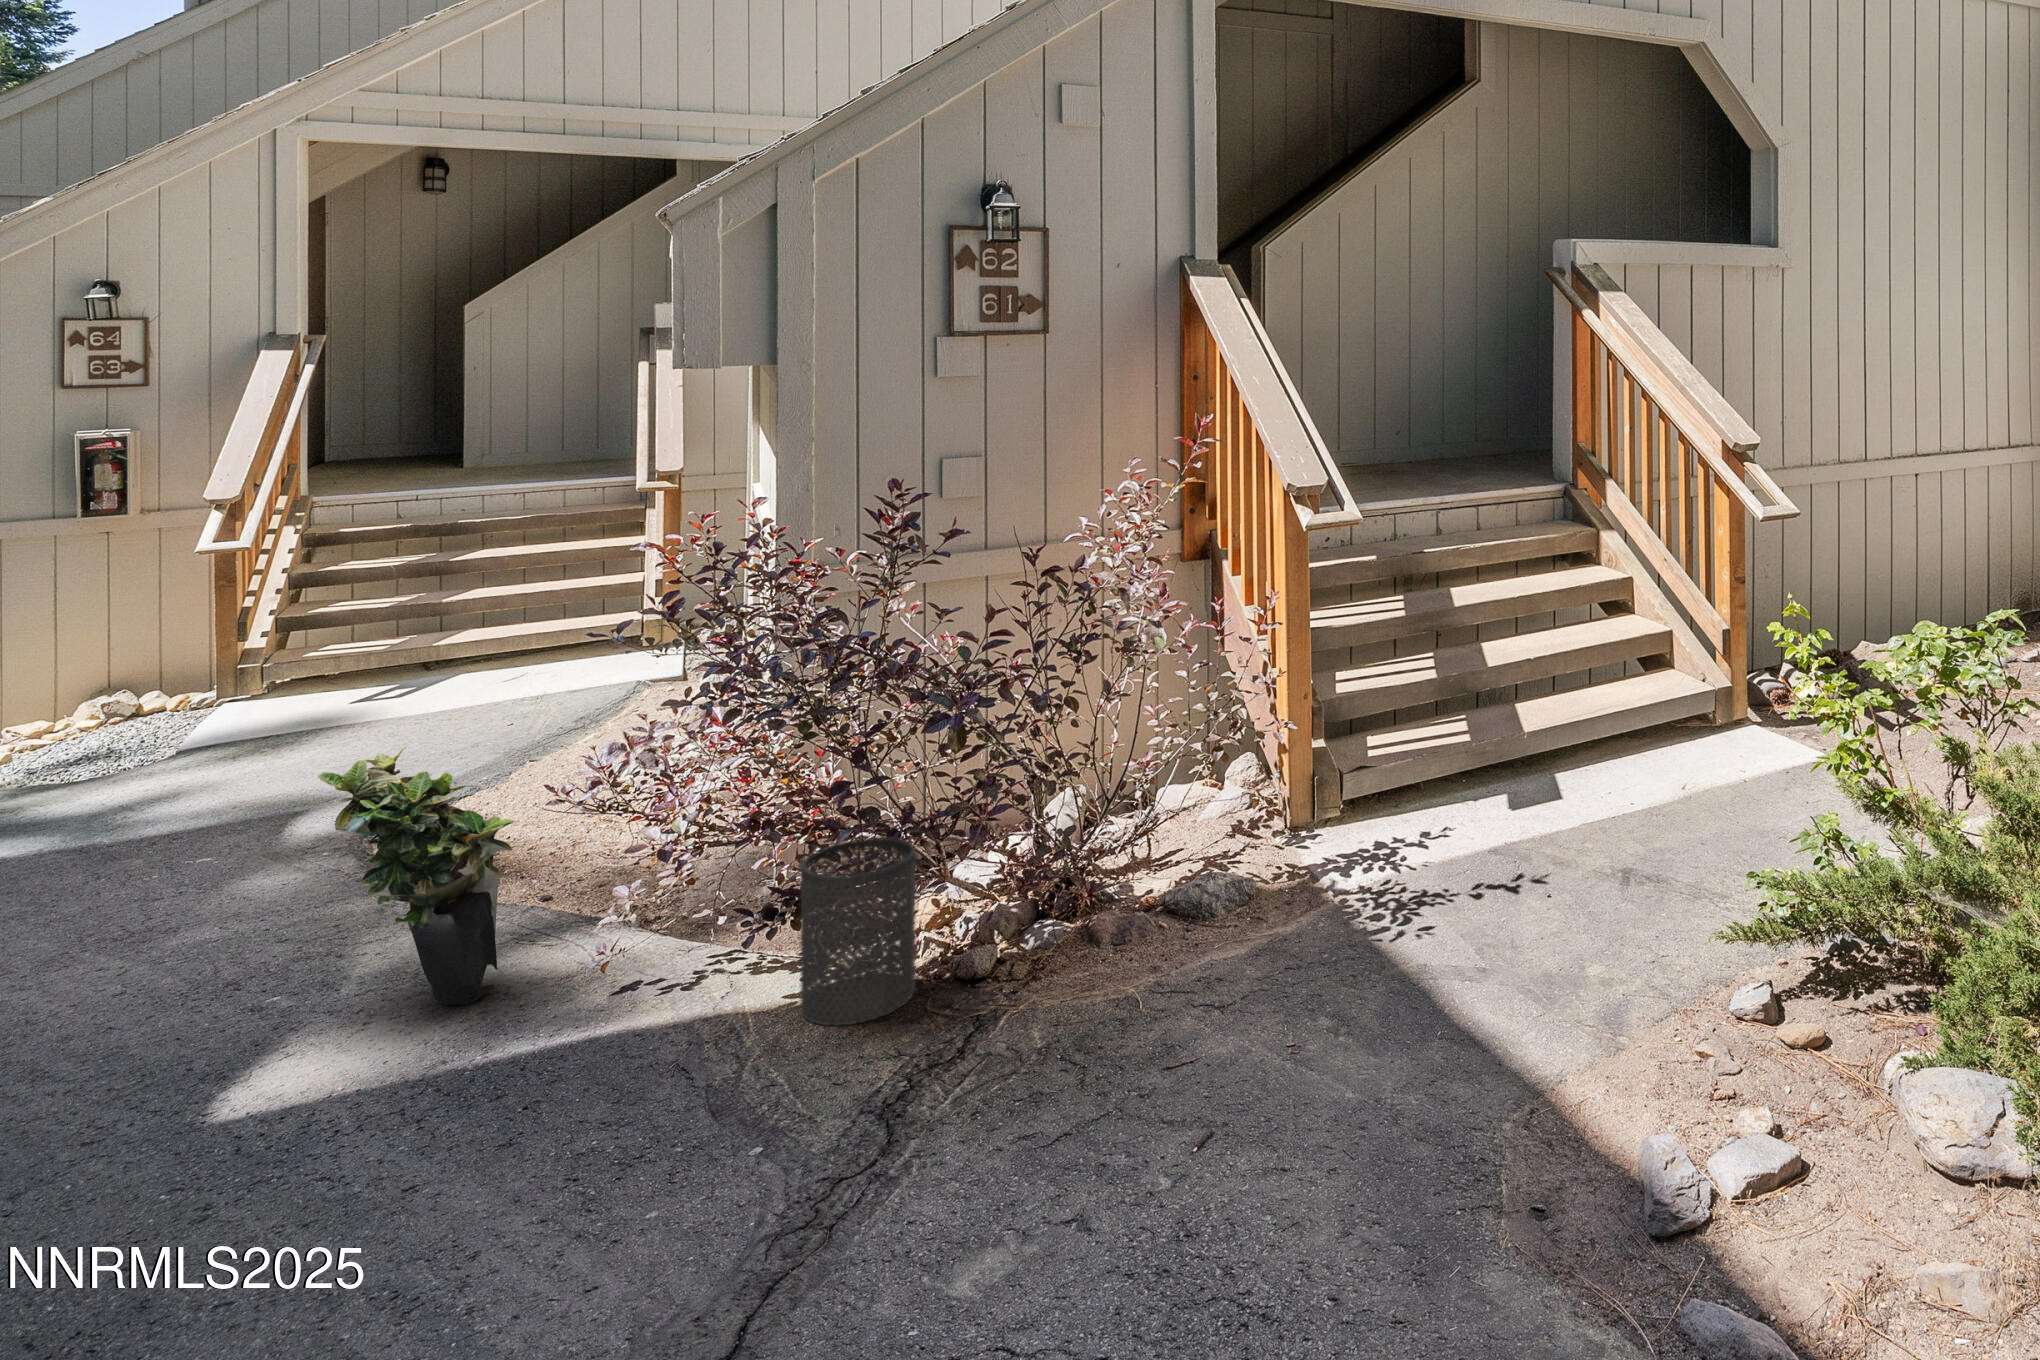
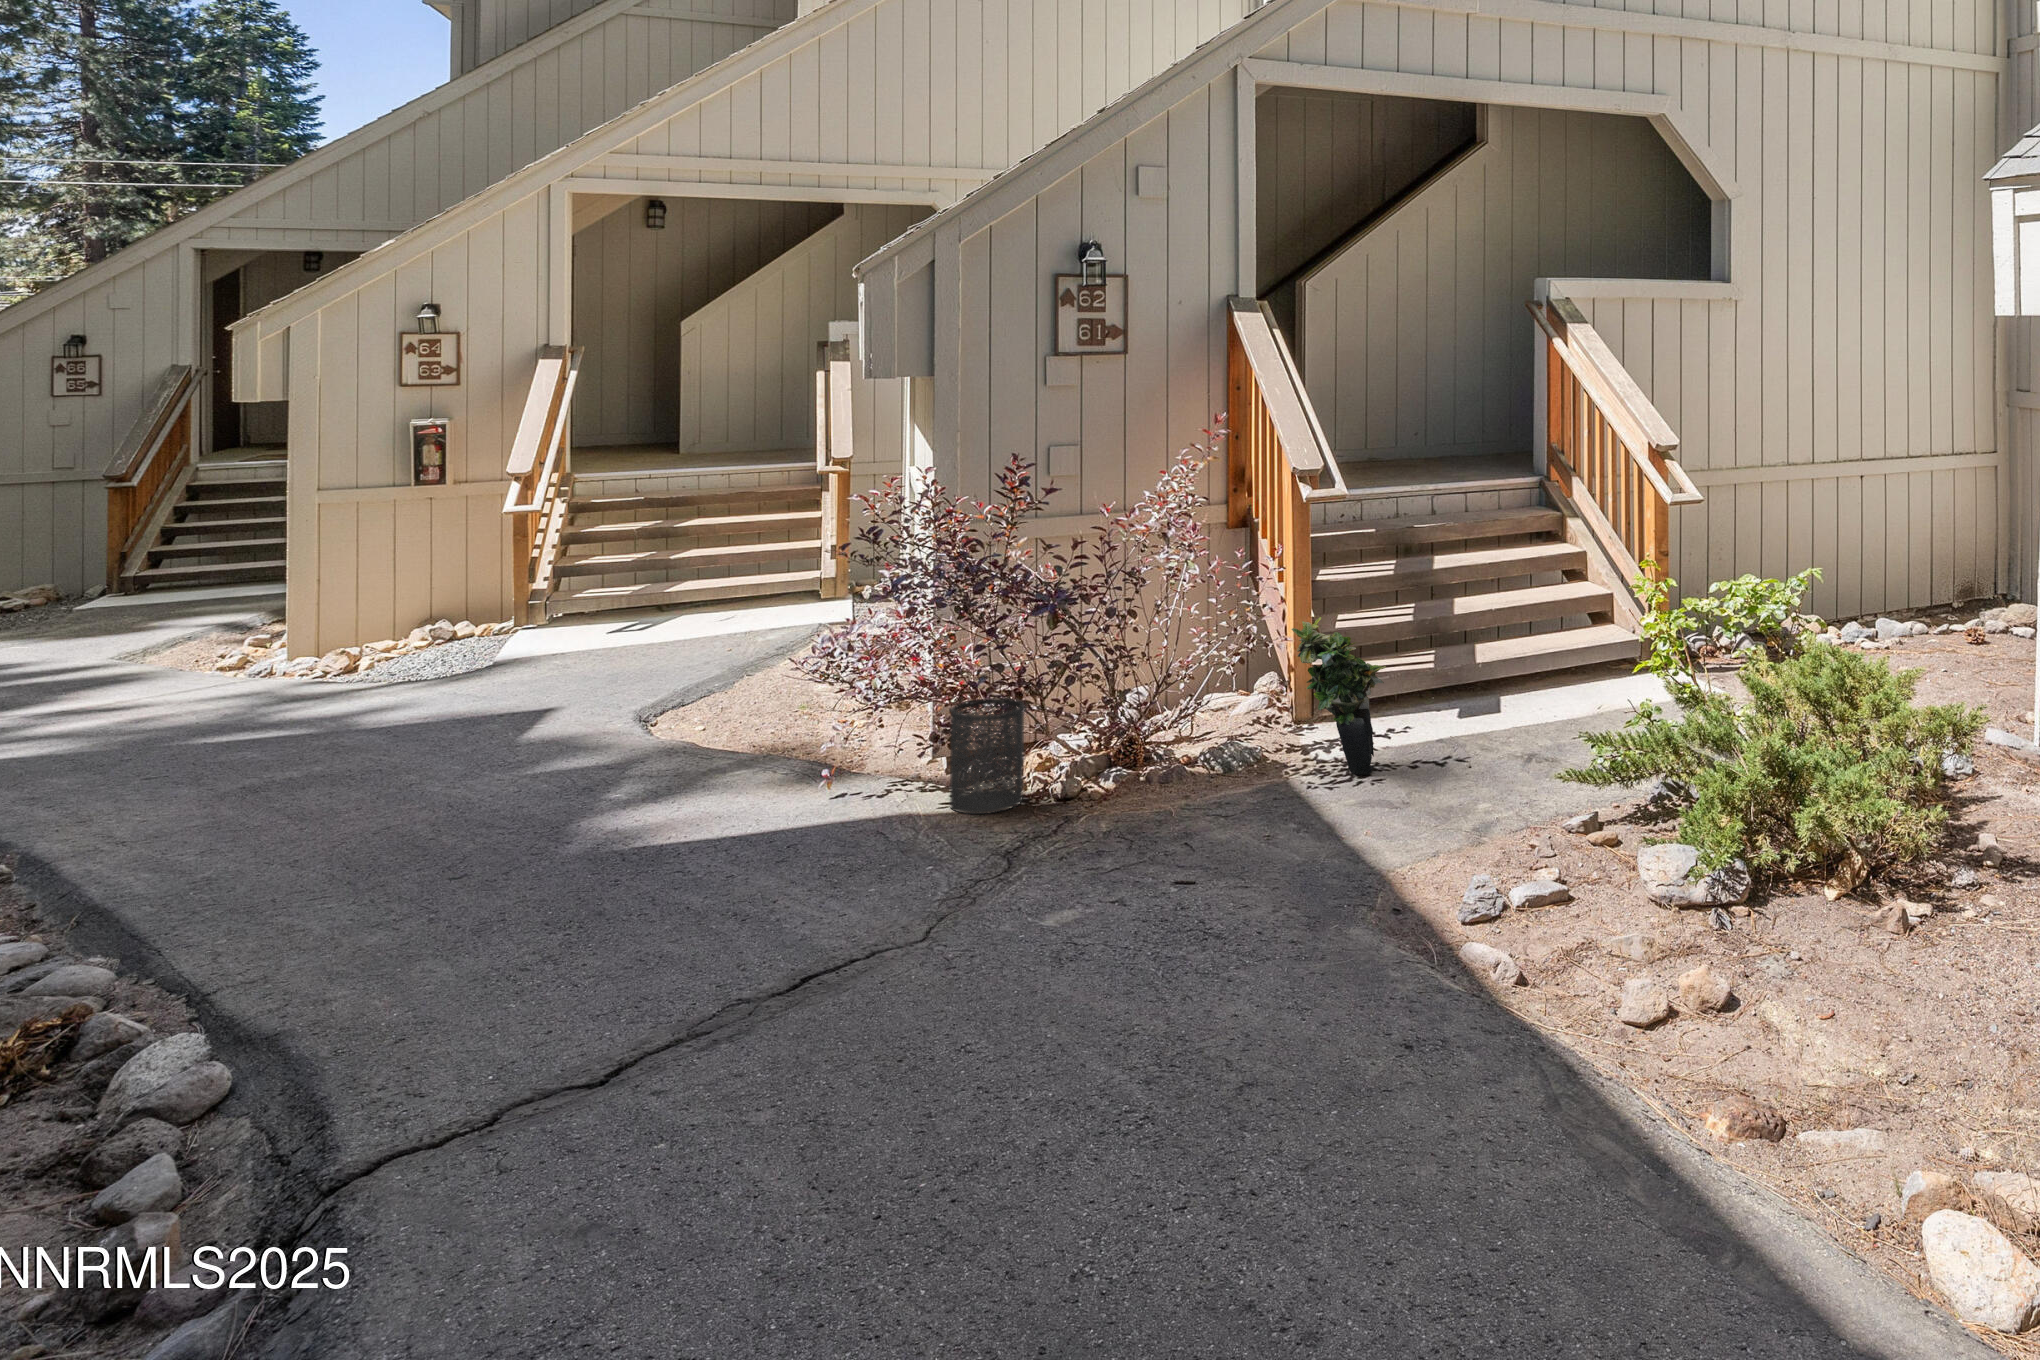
potted plant: present [317,747,515,1005] -> present [1291,617,1386,775]

